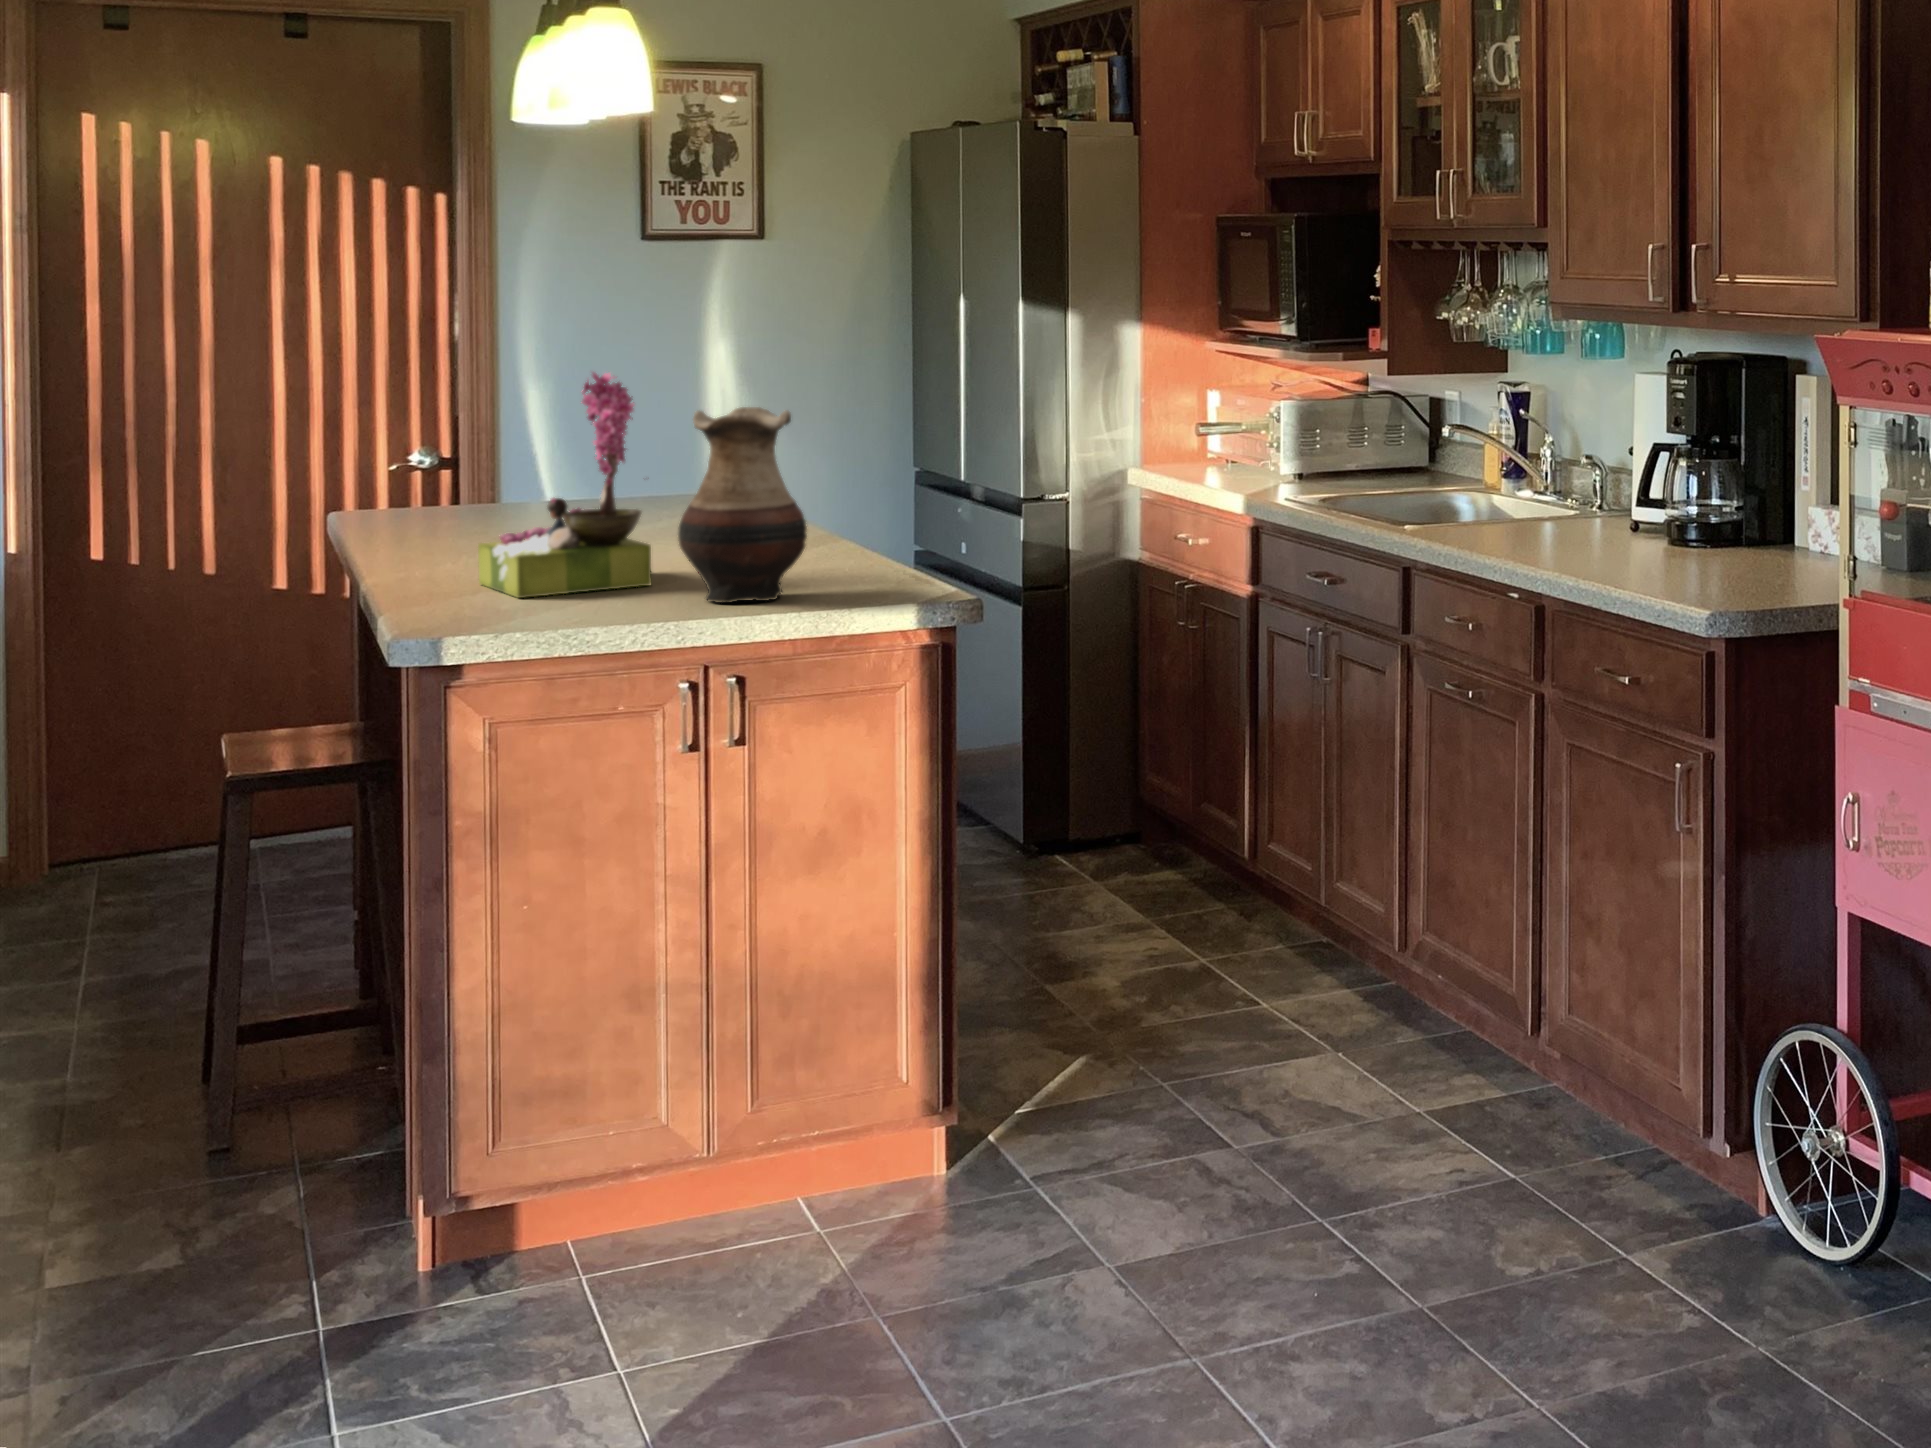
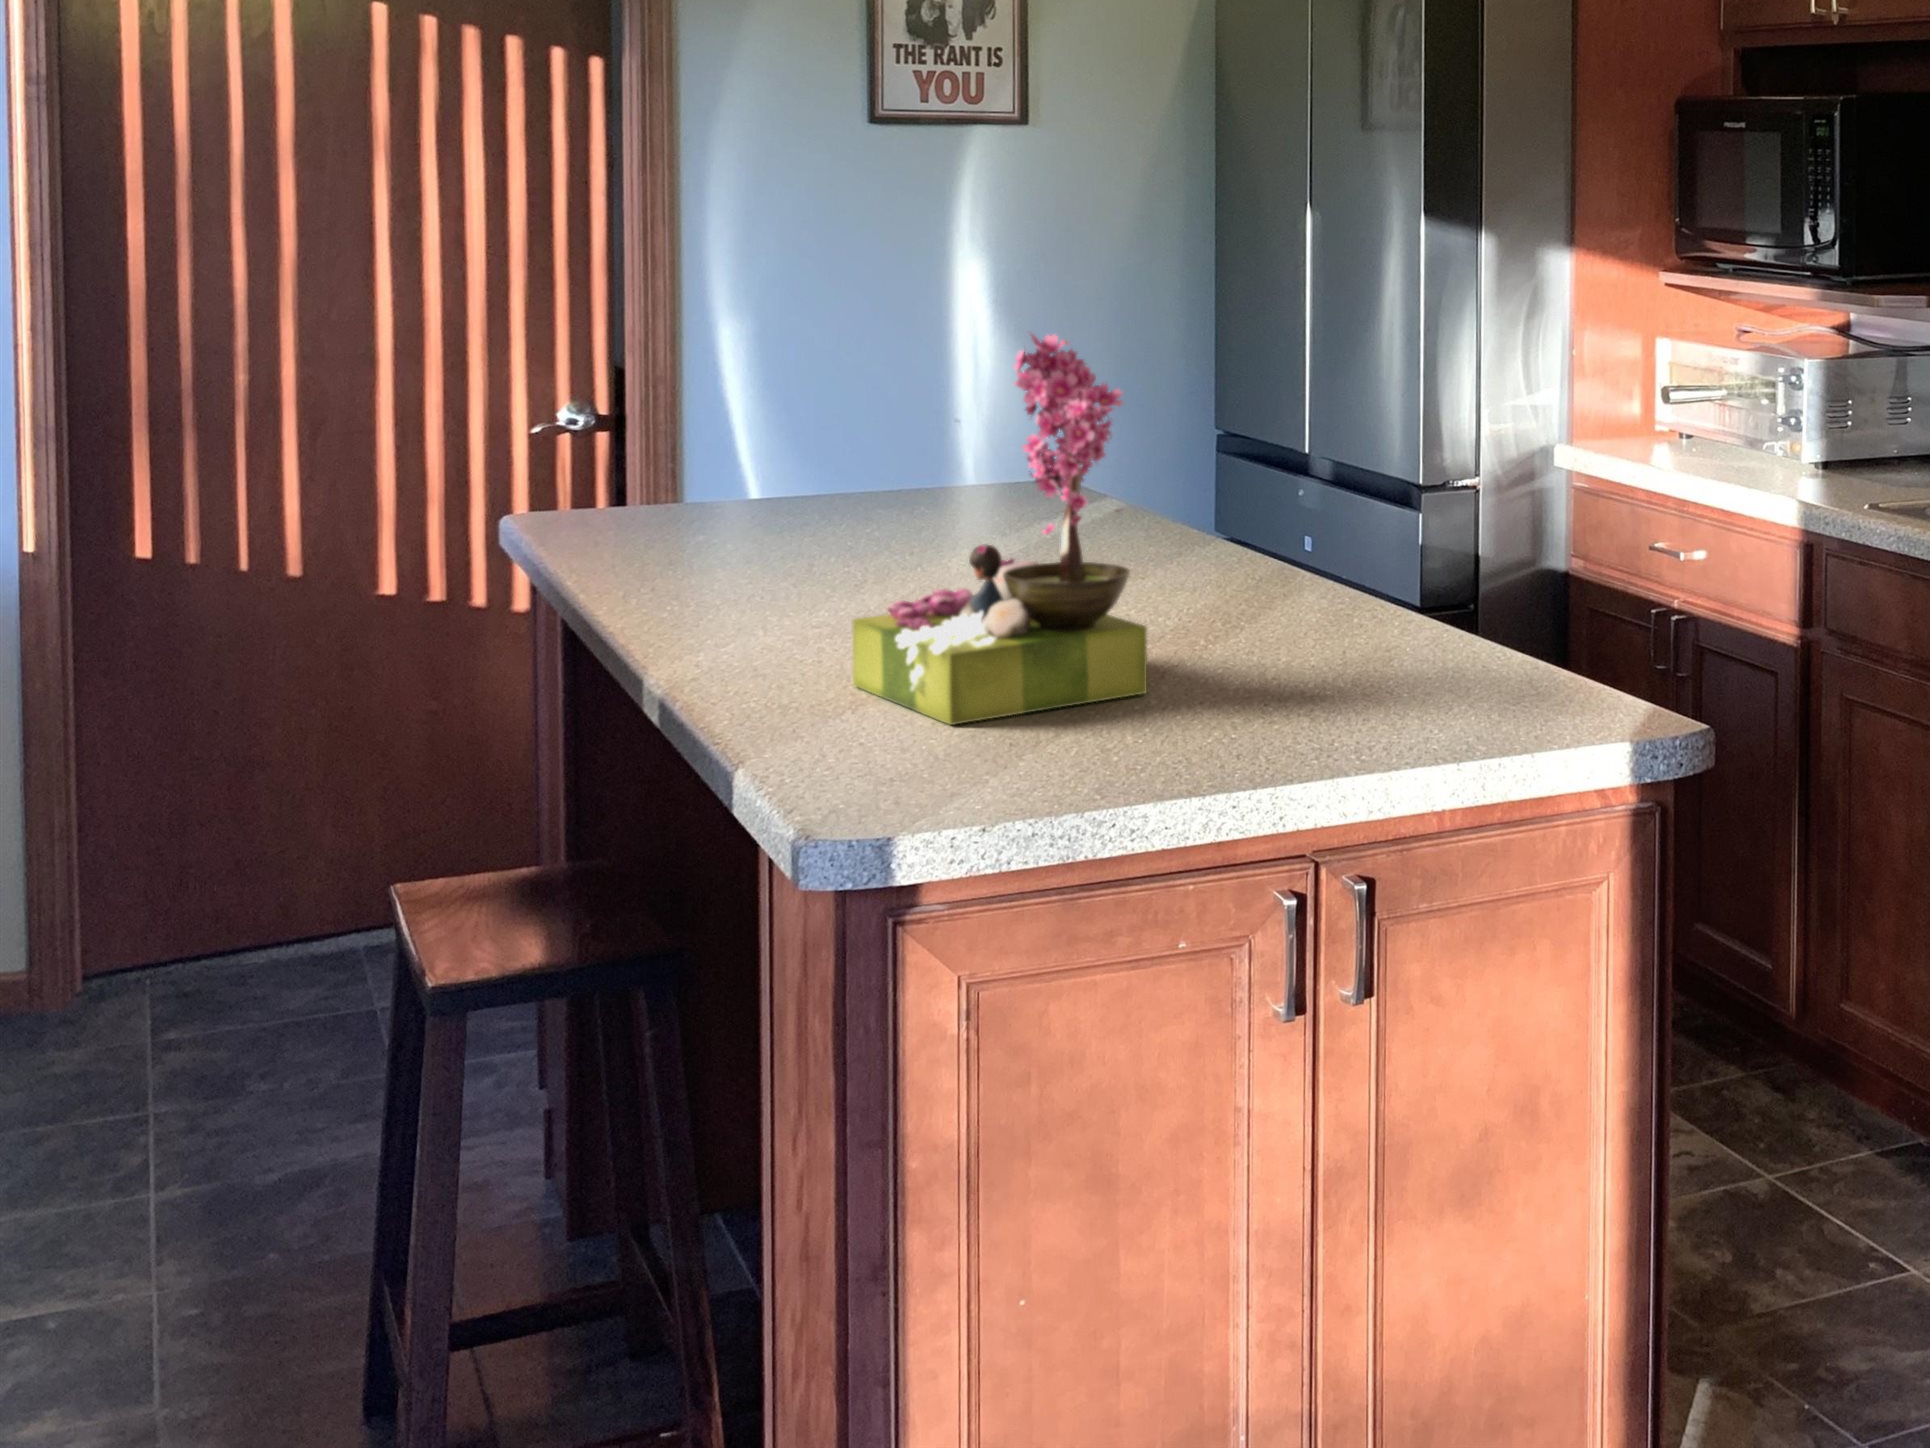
vase: present [678,407,807,603] -> none [1234,401,1445,745]

